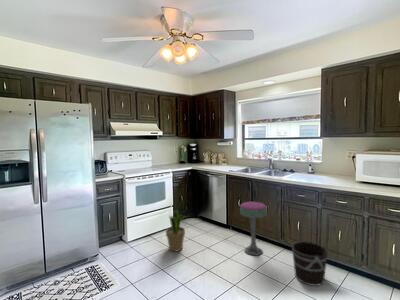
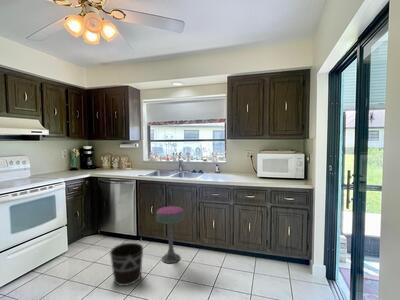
potted plant: present [166,211,185,251] -> none [63,229,93,283]
bucket: present [292,241,327,286] -> present [110,243,143,286]

